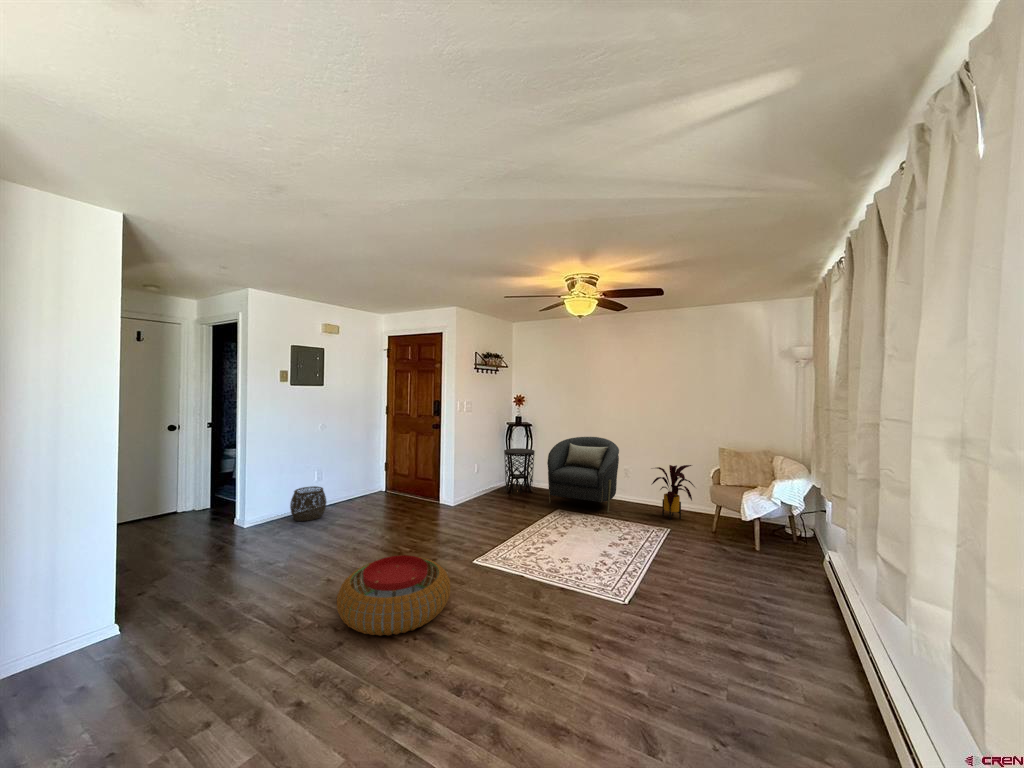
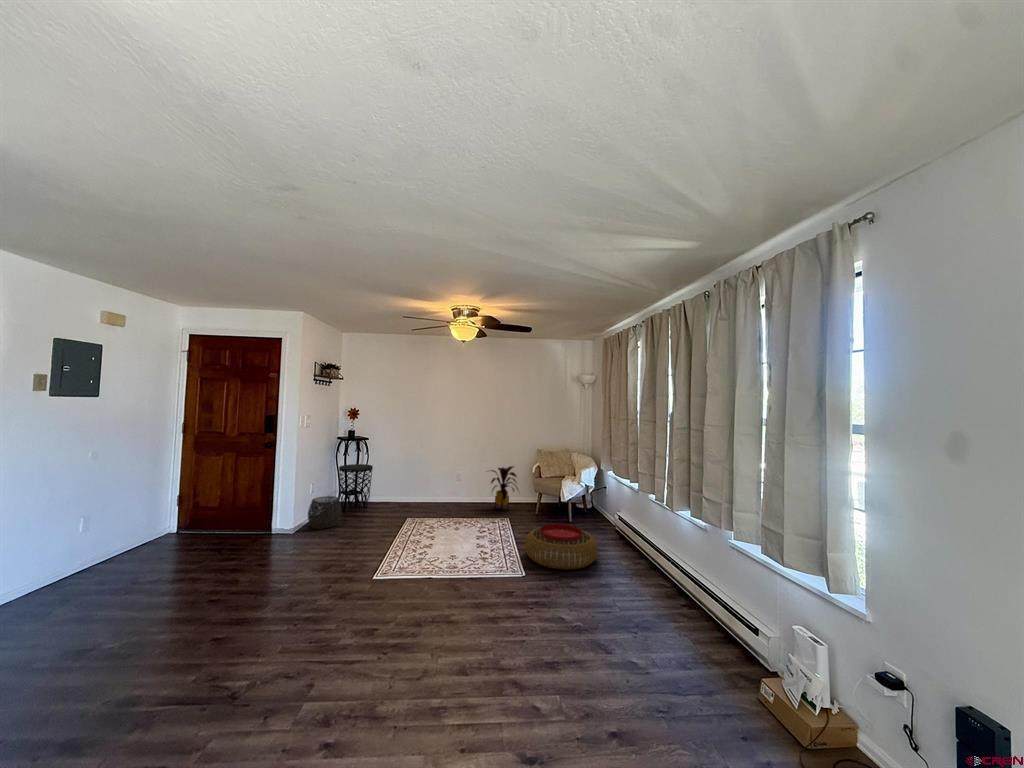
armchair: present [547,437,619,513] -> none [394,448,459,514]
woven basket: present [290,486,326,521] -> present [308,496,341,529]
pouf: present [337,555,450,636] -> present [525,524,598,570]

